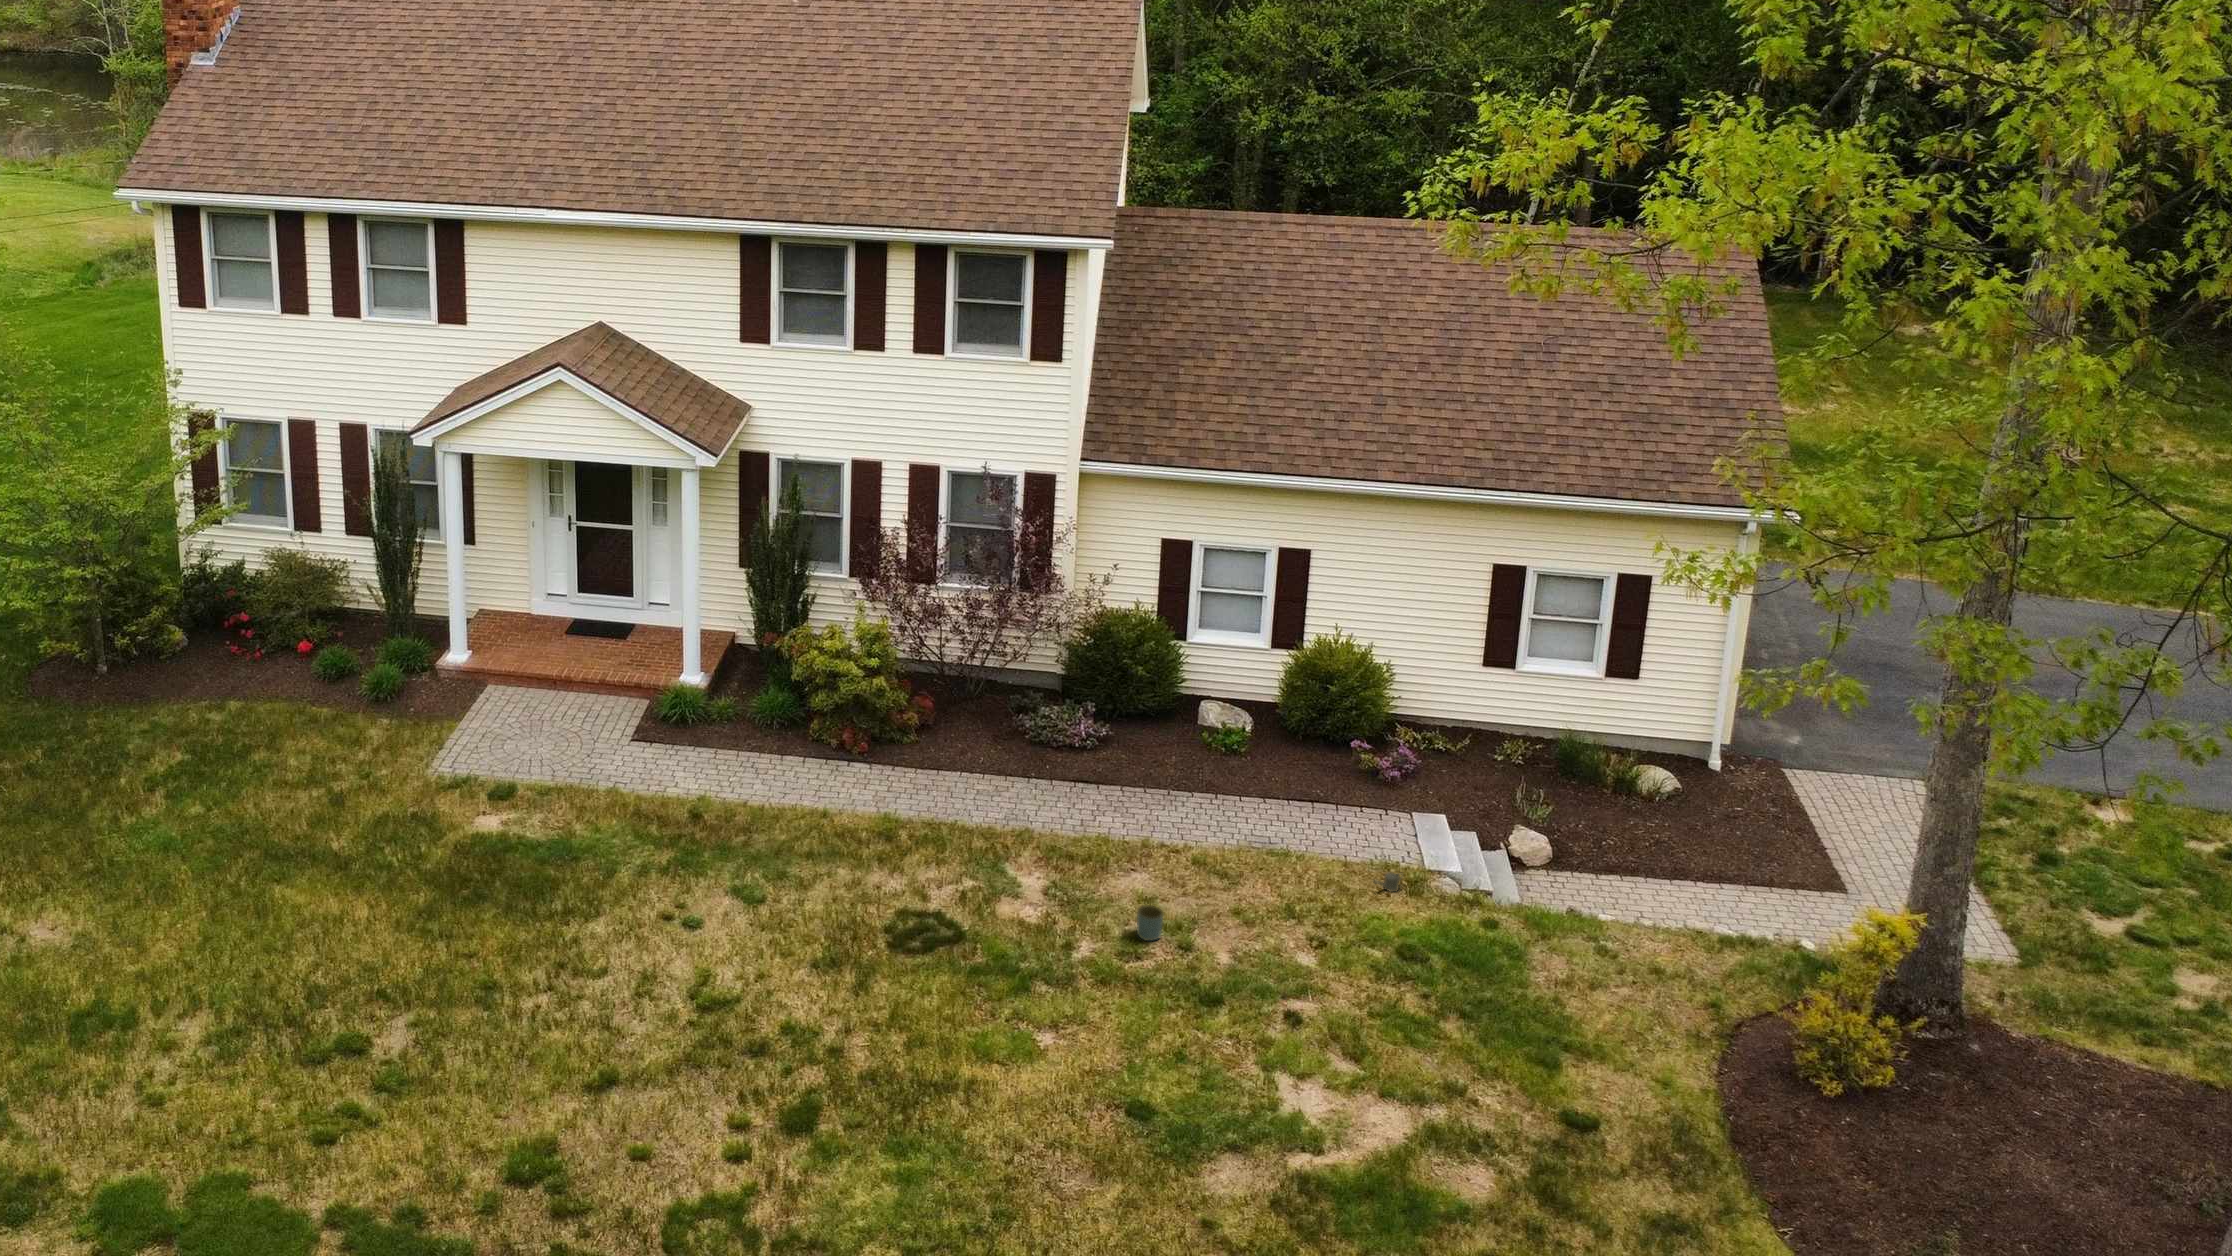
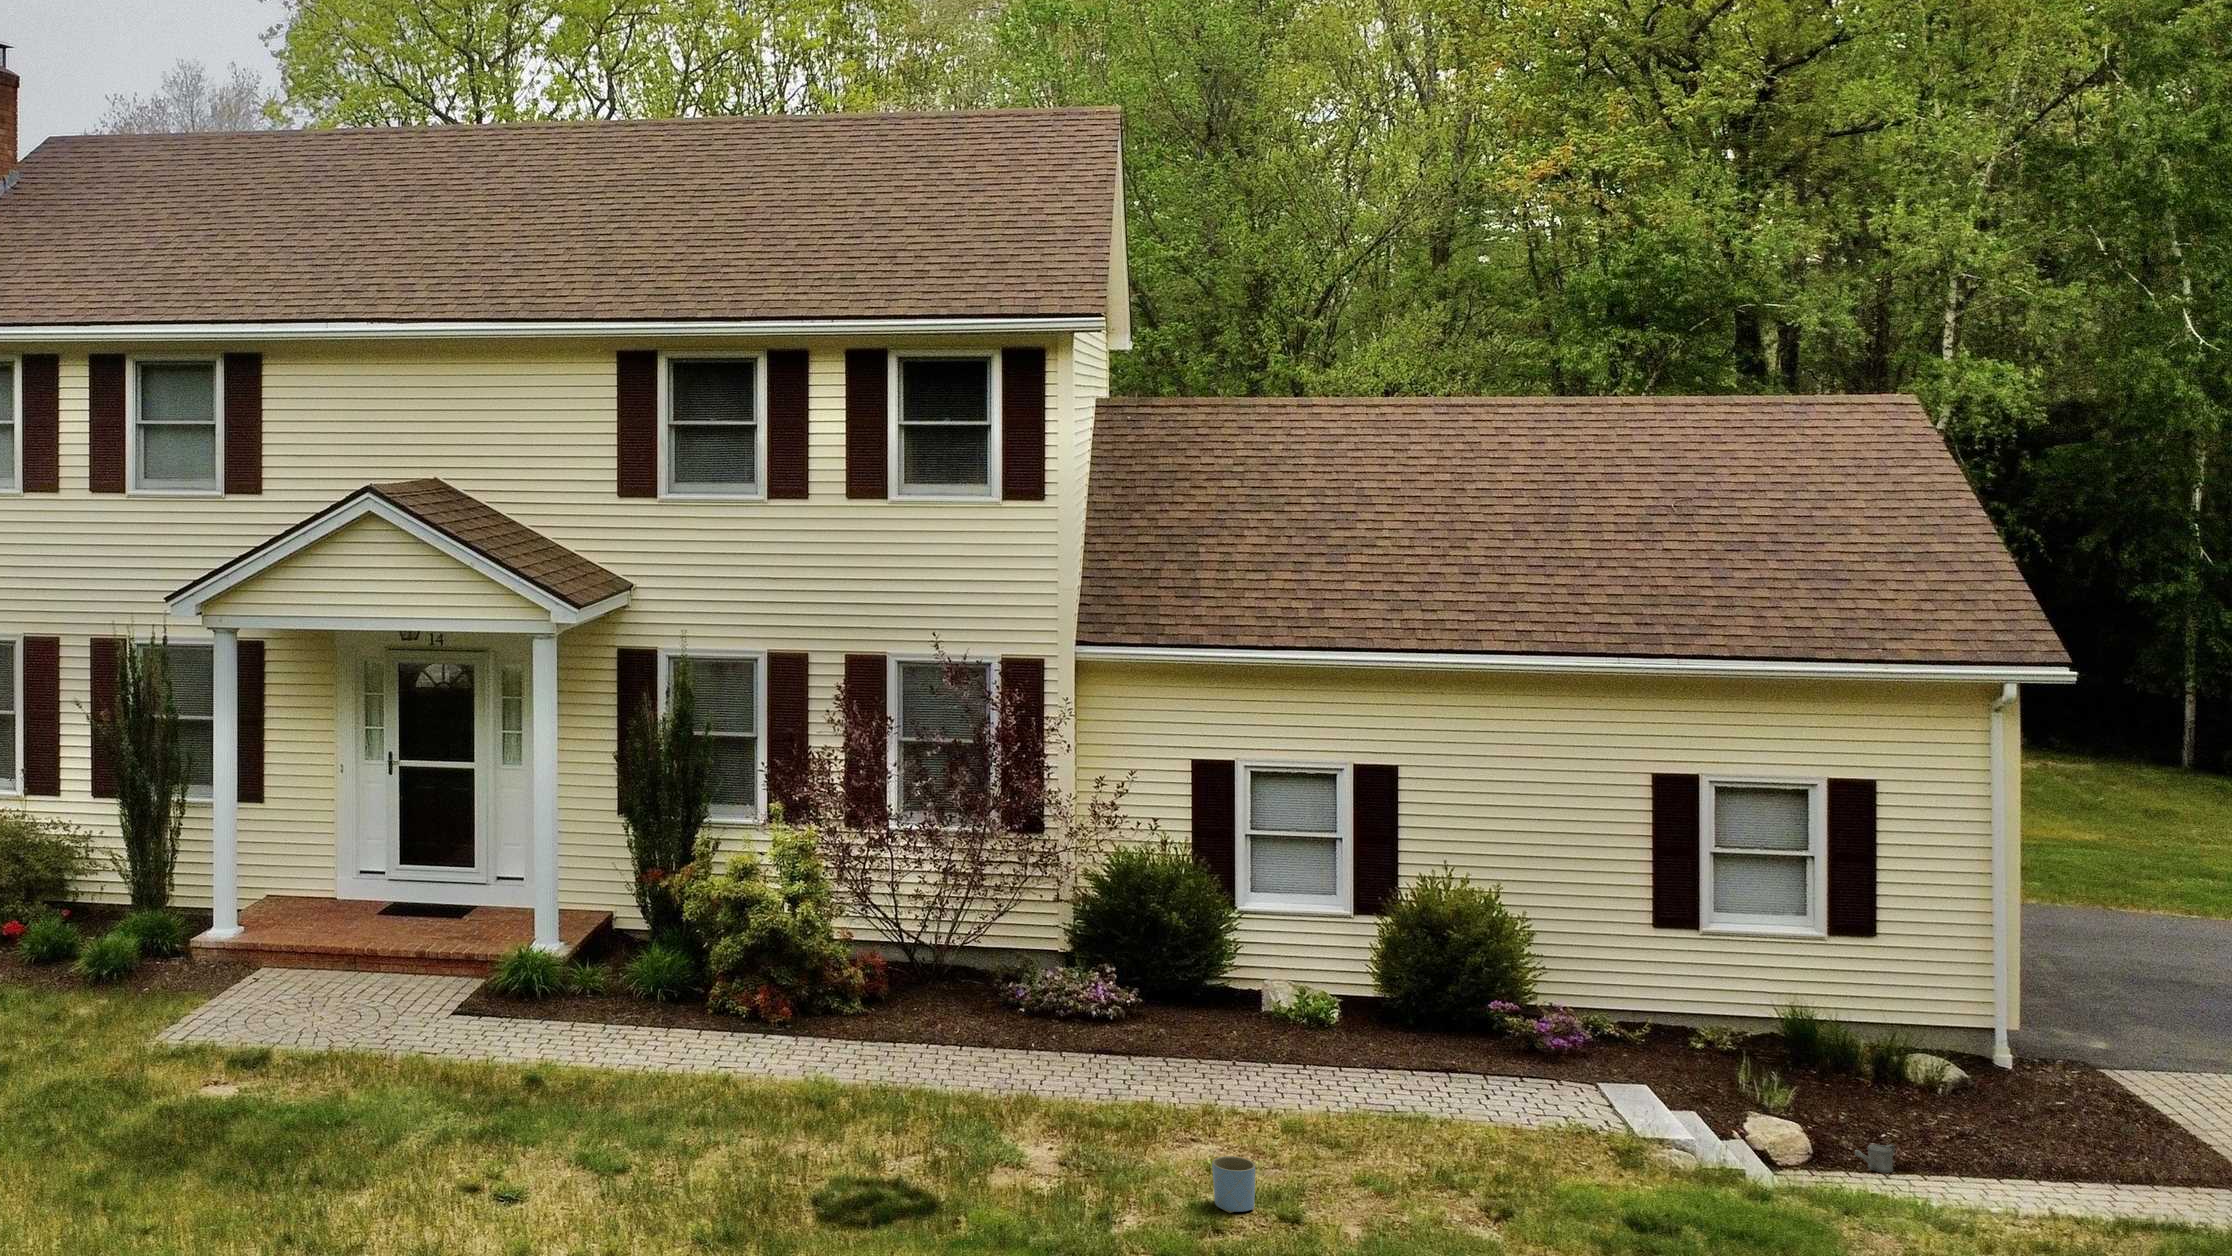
watering can: present [1374,873,1402,892] -> present [1855,1144,1895,1173]

